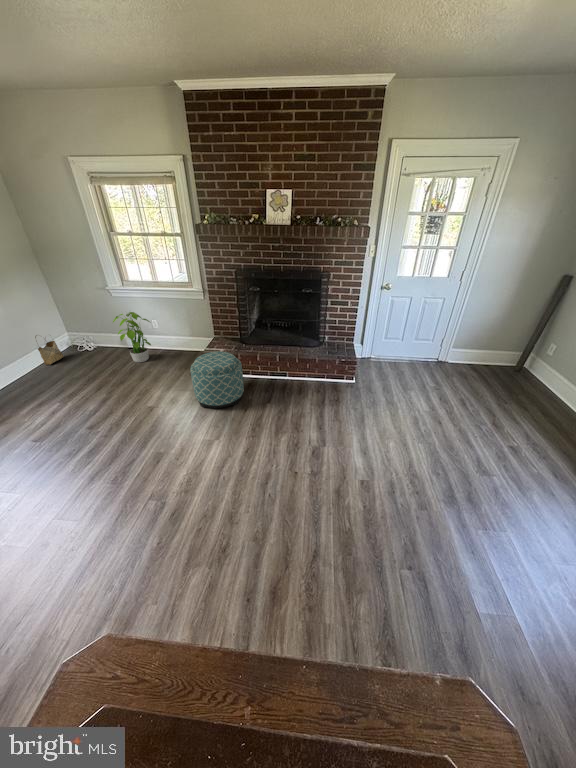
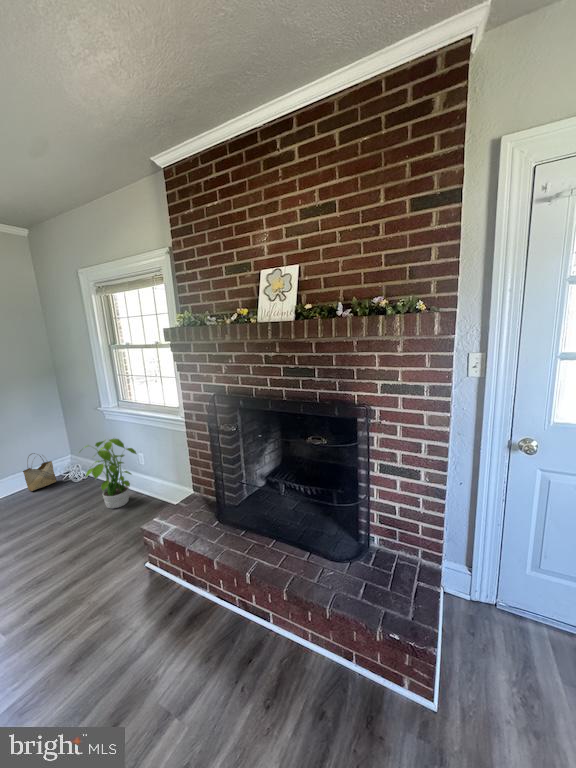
ottoman: present [190,351,244,408] -> none [48,537,168,683]

